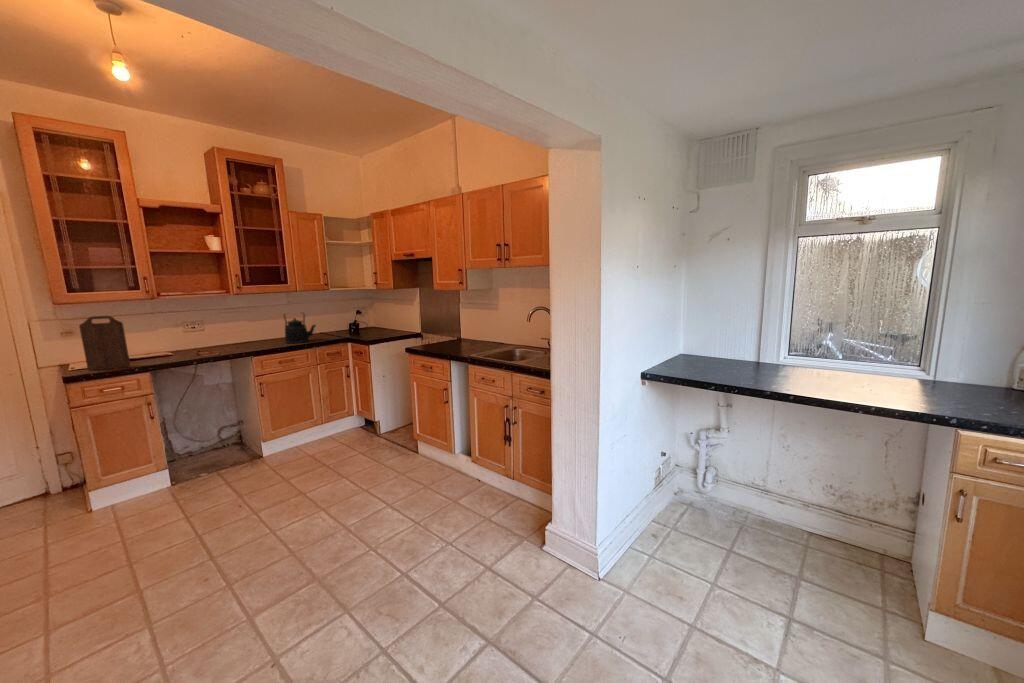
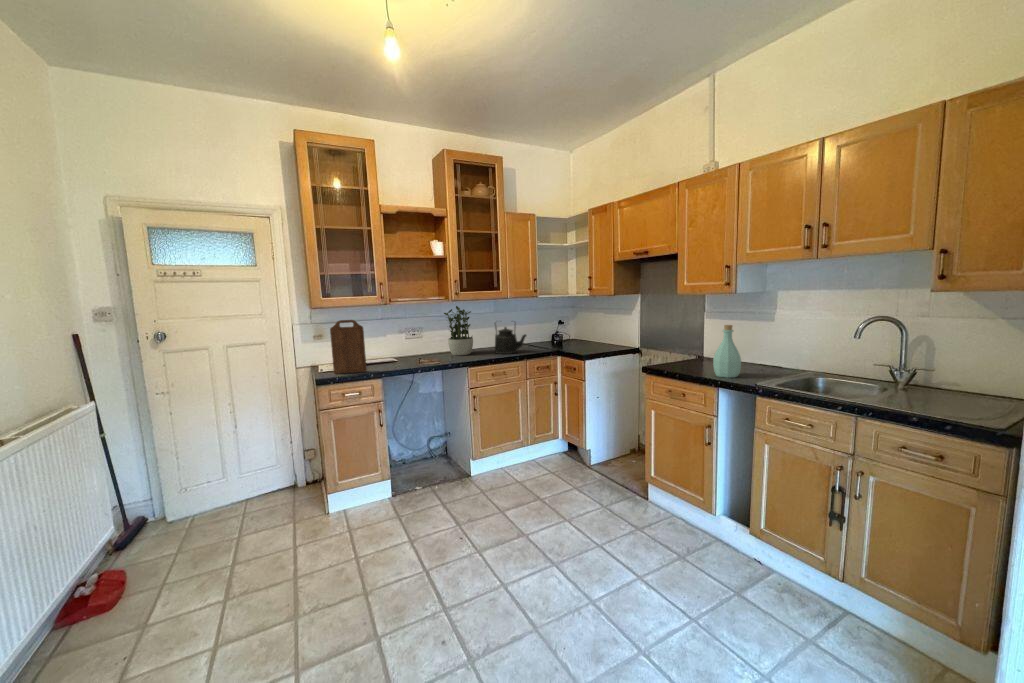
potted plant: none [225,299,261,347] -> present [444,306,473,355]
bottle: none [448,314,466,353] -> present [713,325,741,378]

